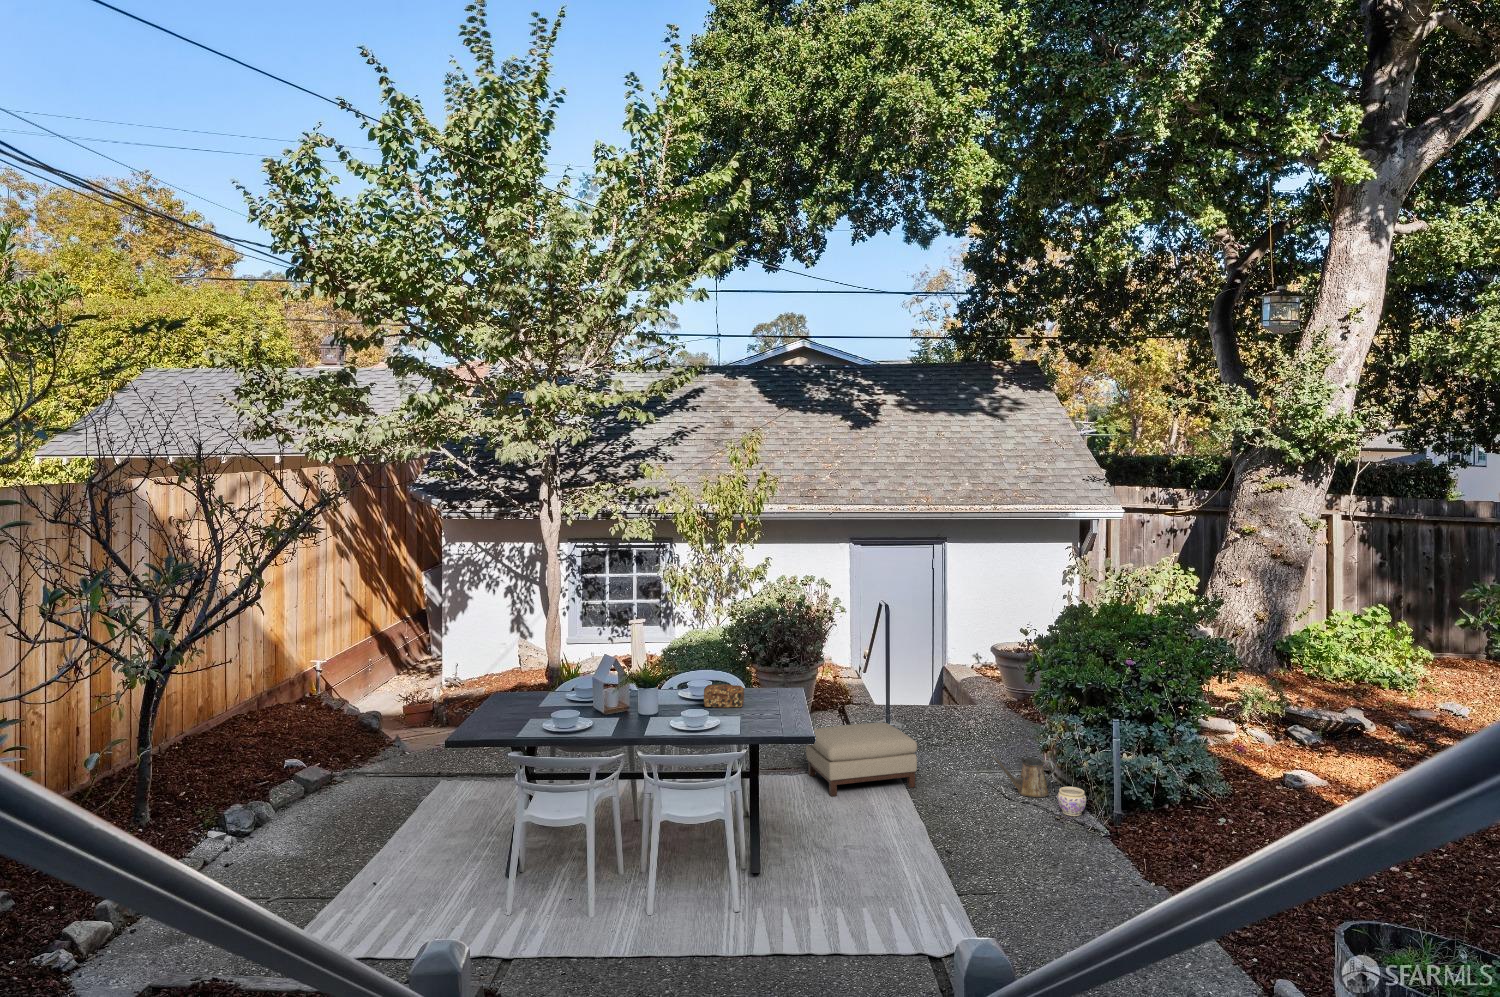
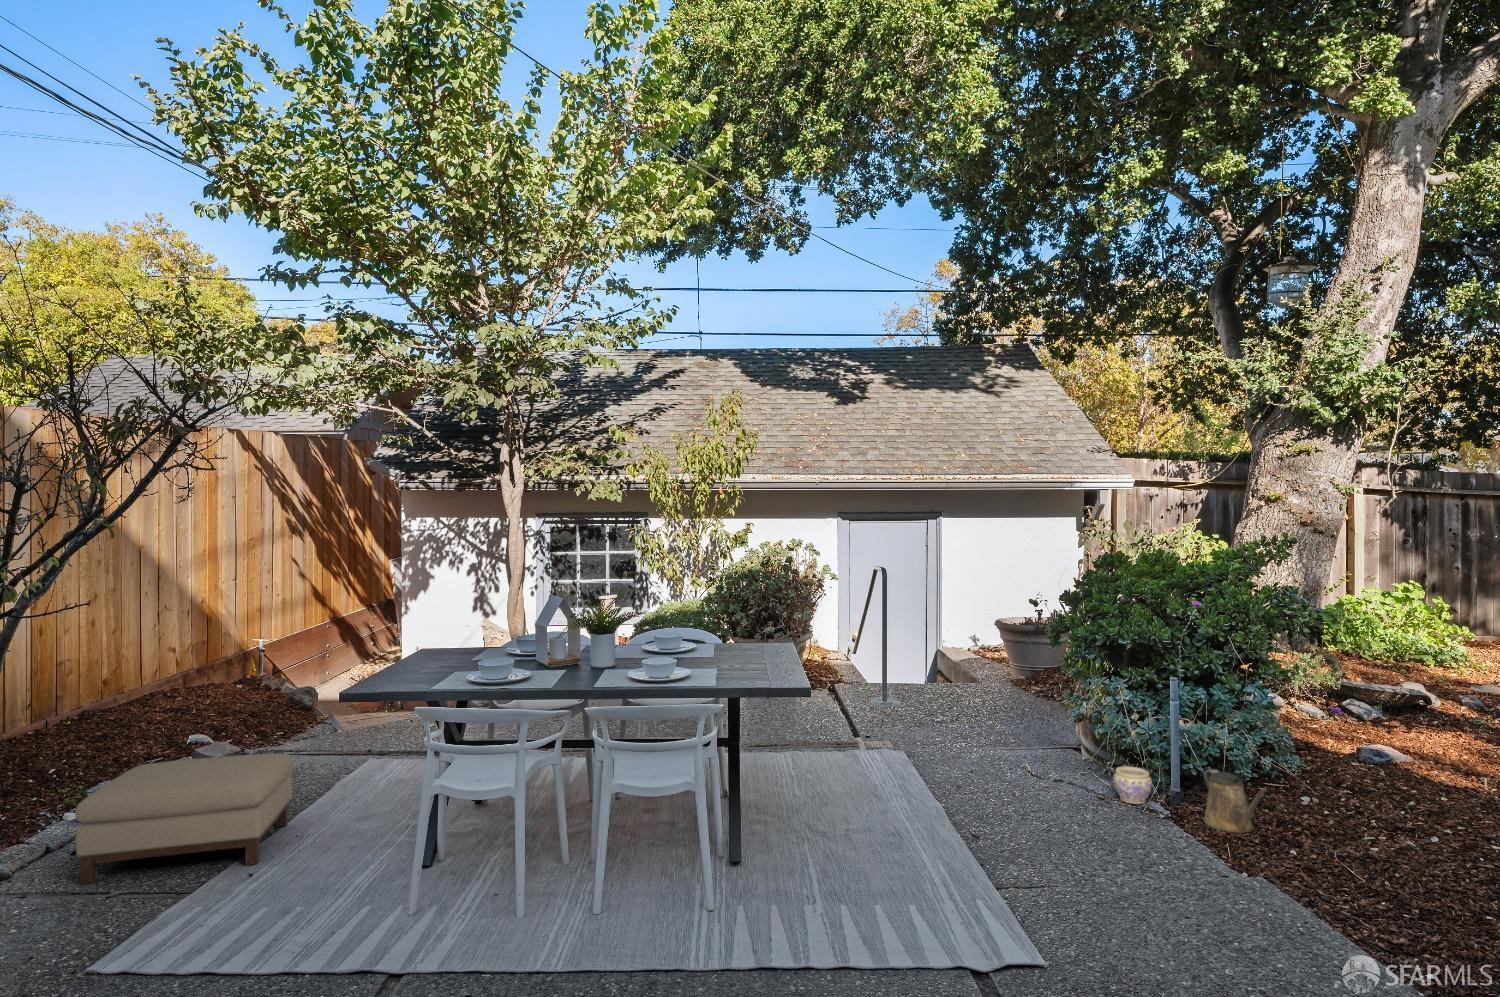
bread loaf: present [704,684,744,708] -> none [661,632,714,661]
ottoman: present [806,723,917,796] -> present [75,754,293,884]
watering can: present [991,756,1056,797] -> present [1204,770,1268,833]

